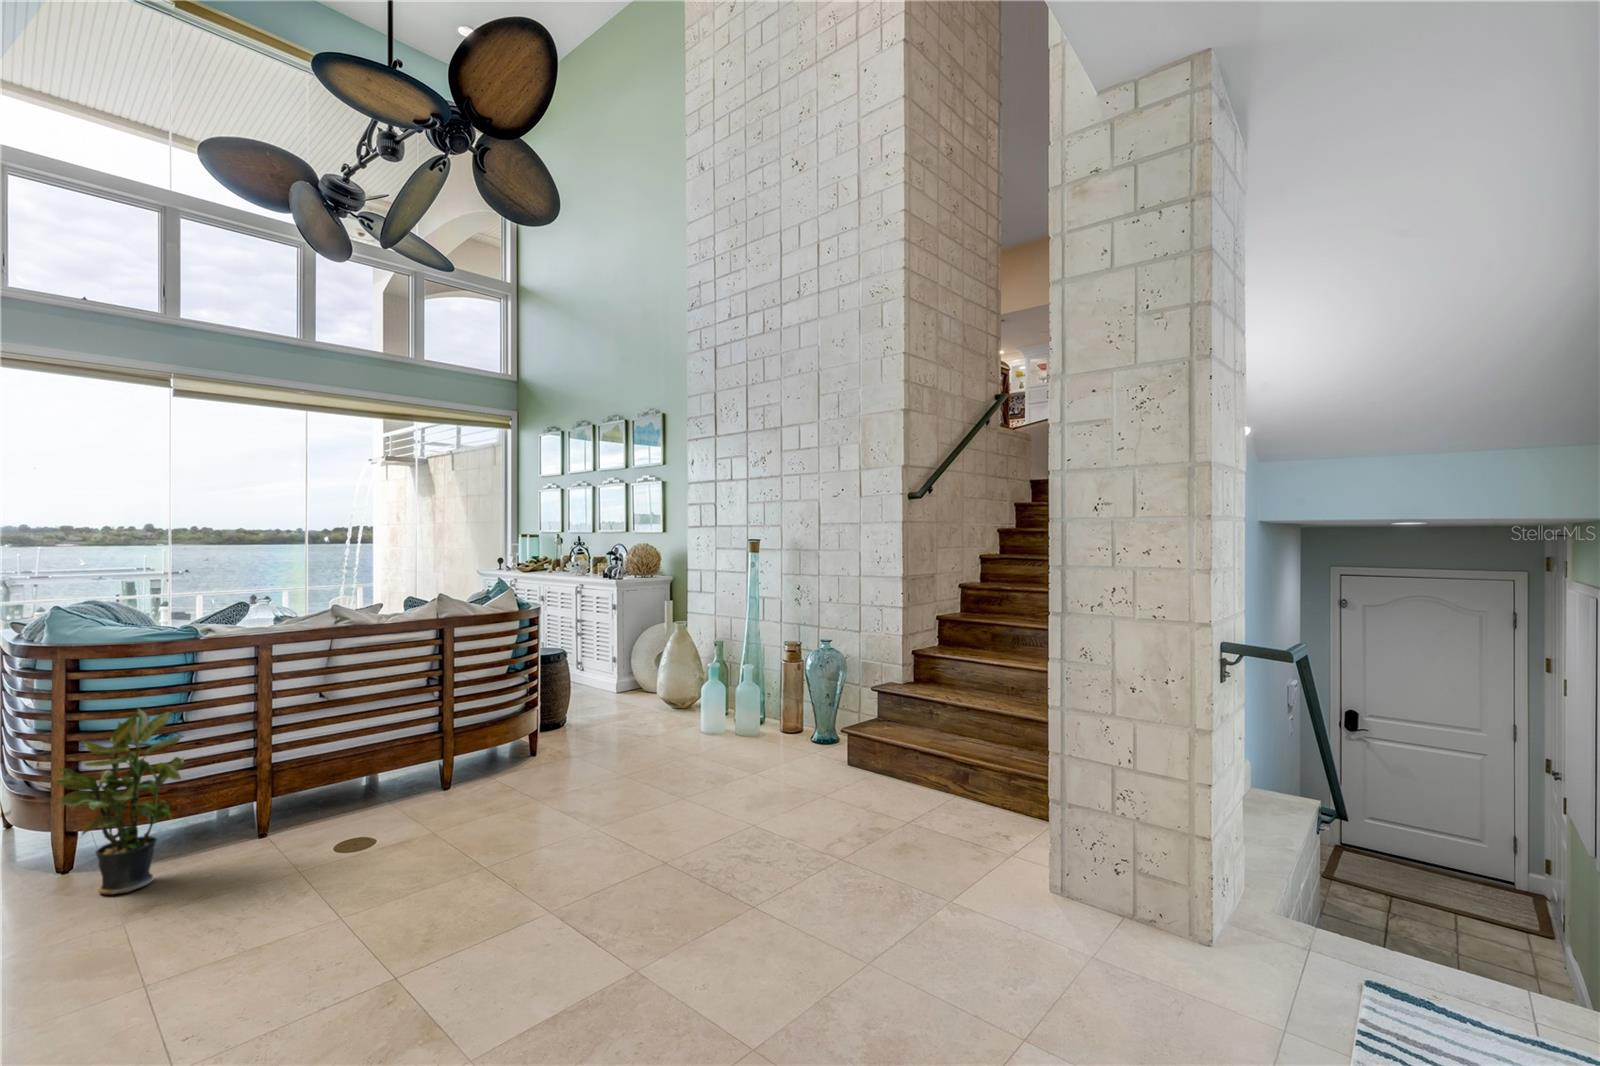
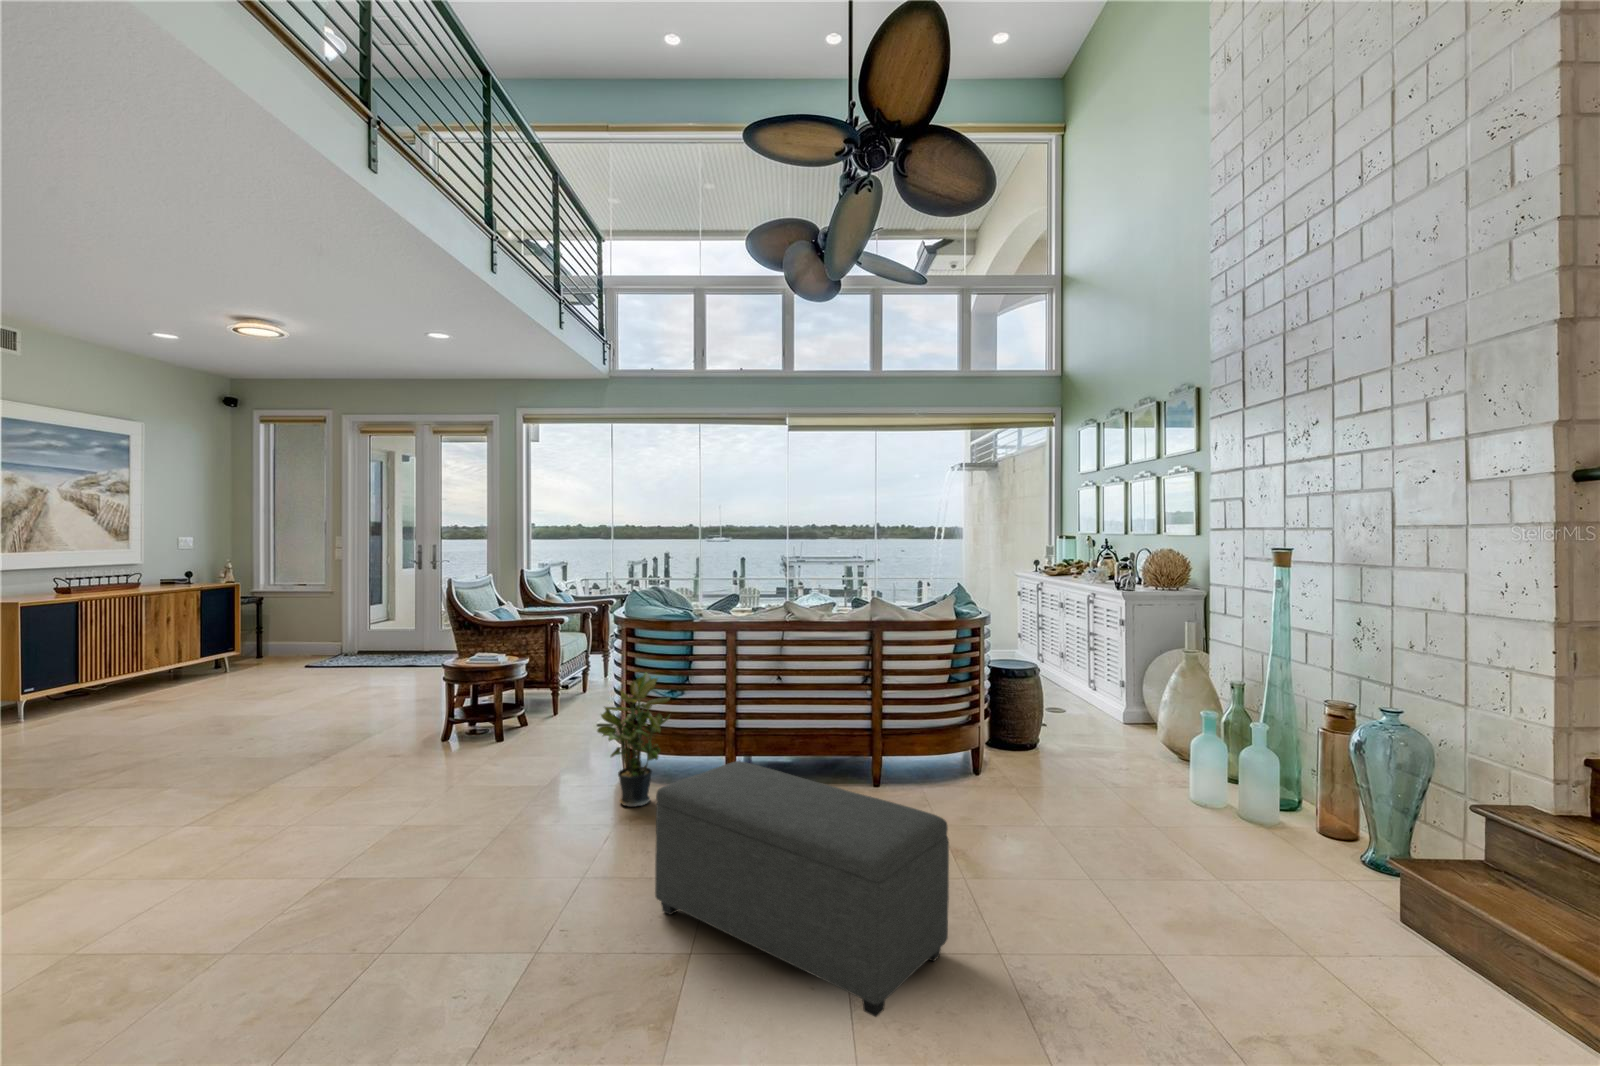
ottoman: none [310,761,634,955] -> present [655,761,949,1017]

